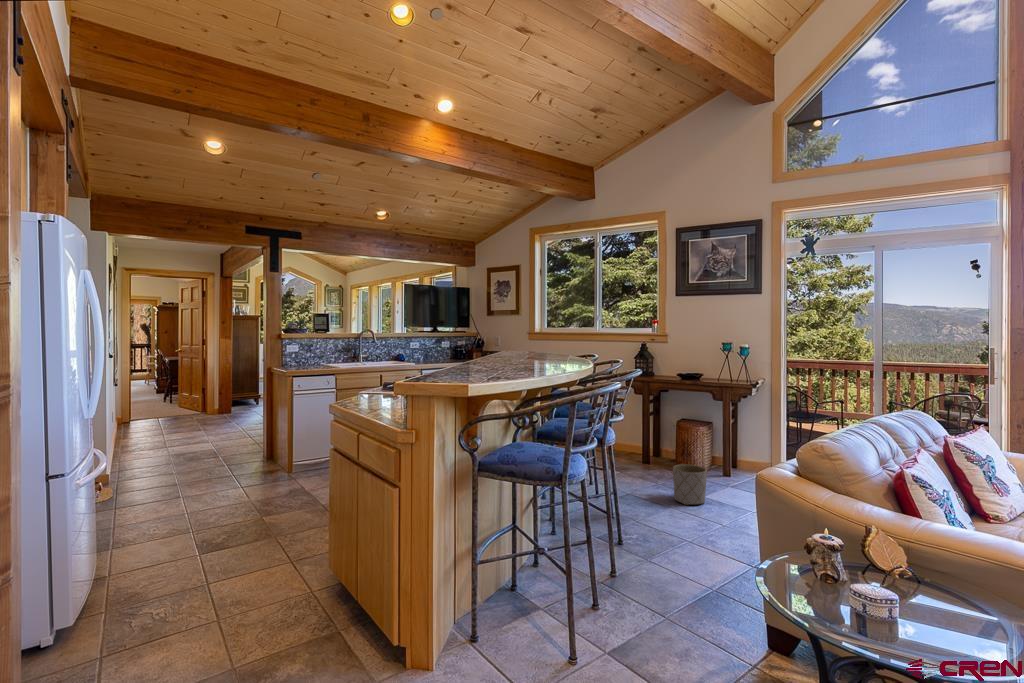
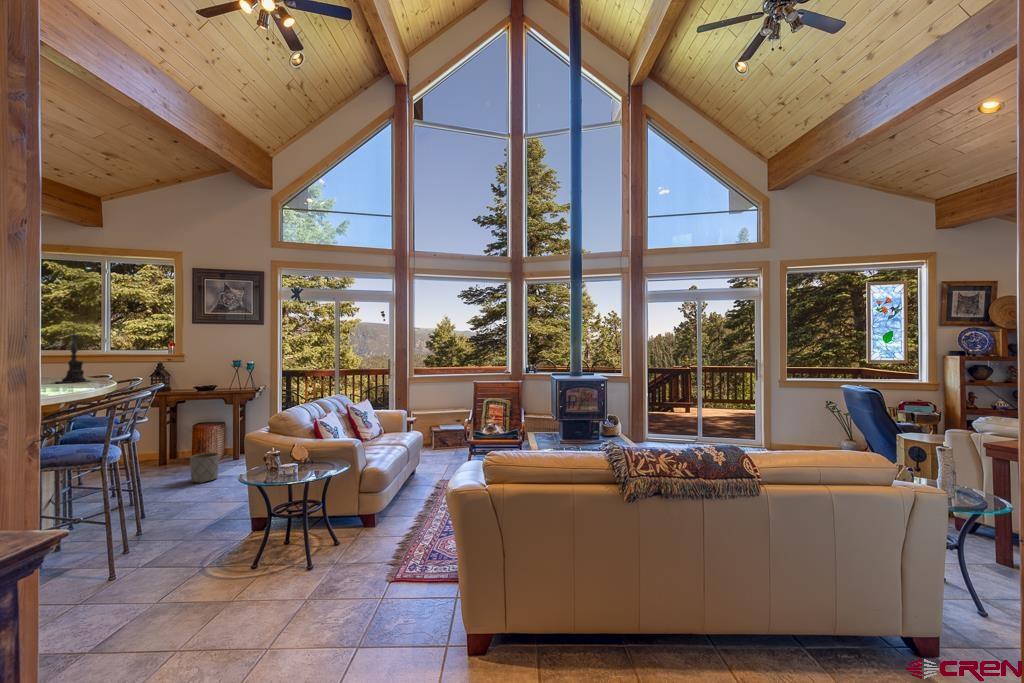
candle holder: none [533,297,565,364] -> present [56,332,89,383]

